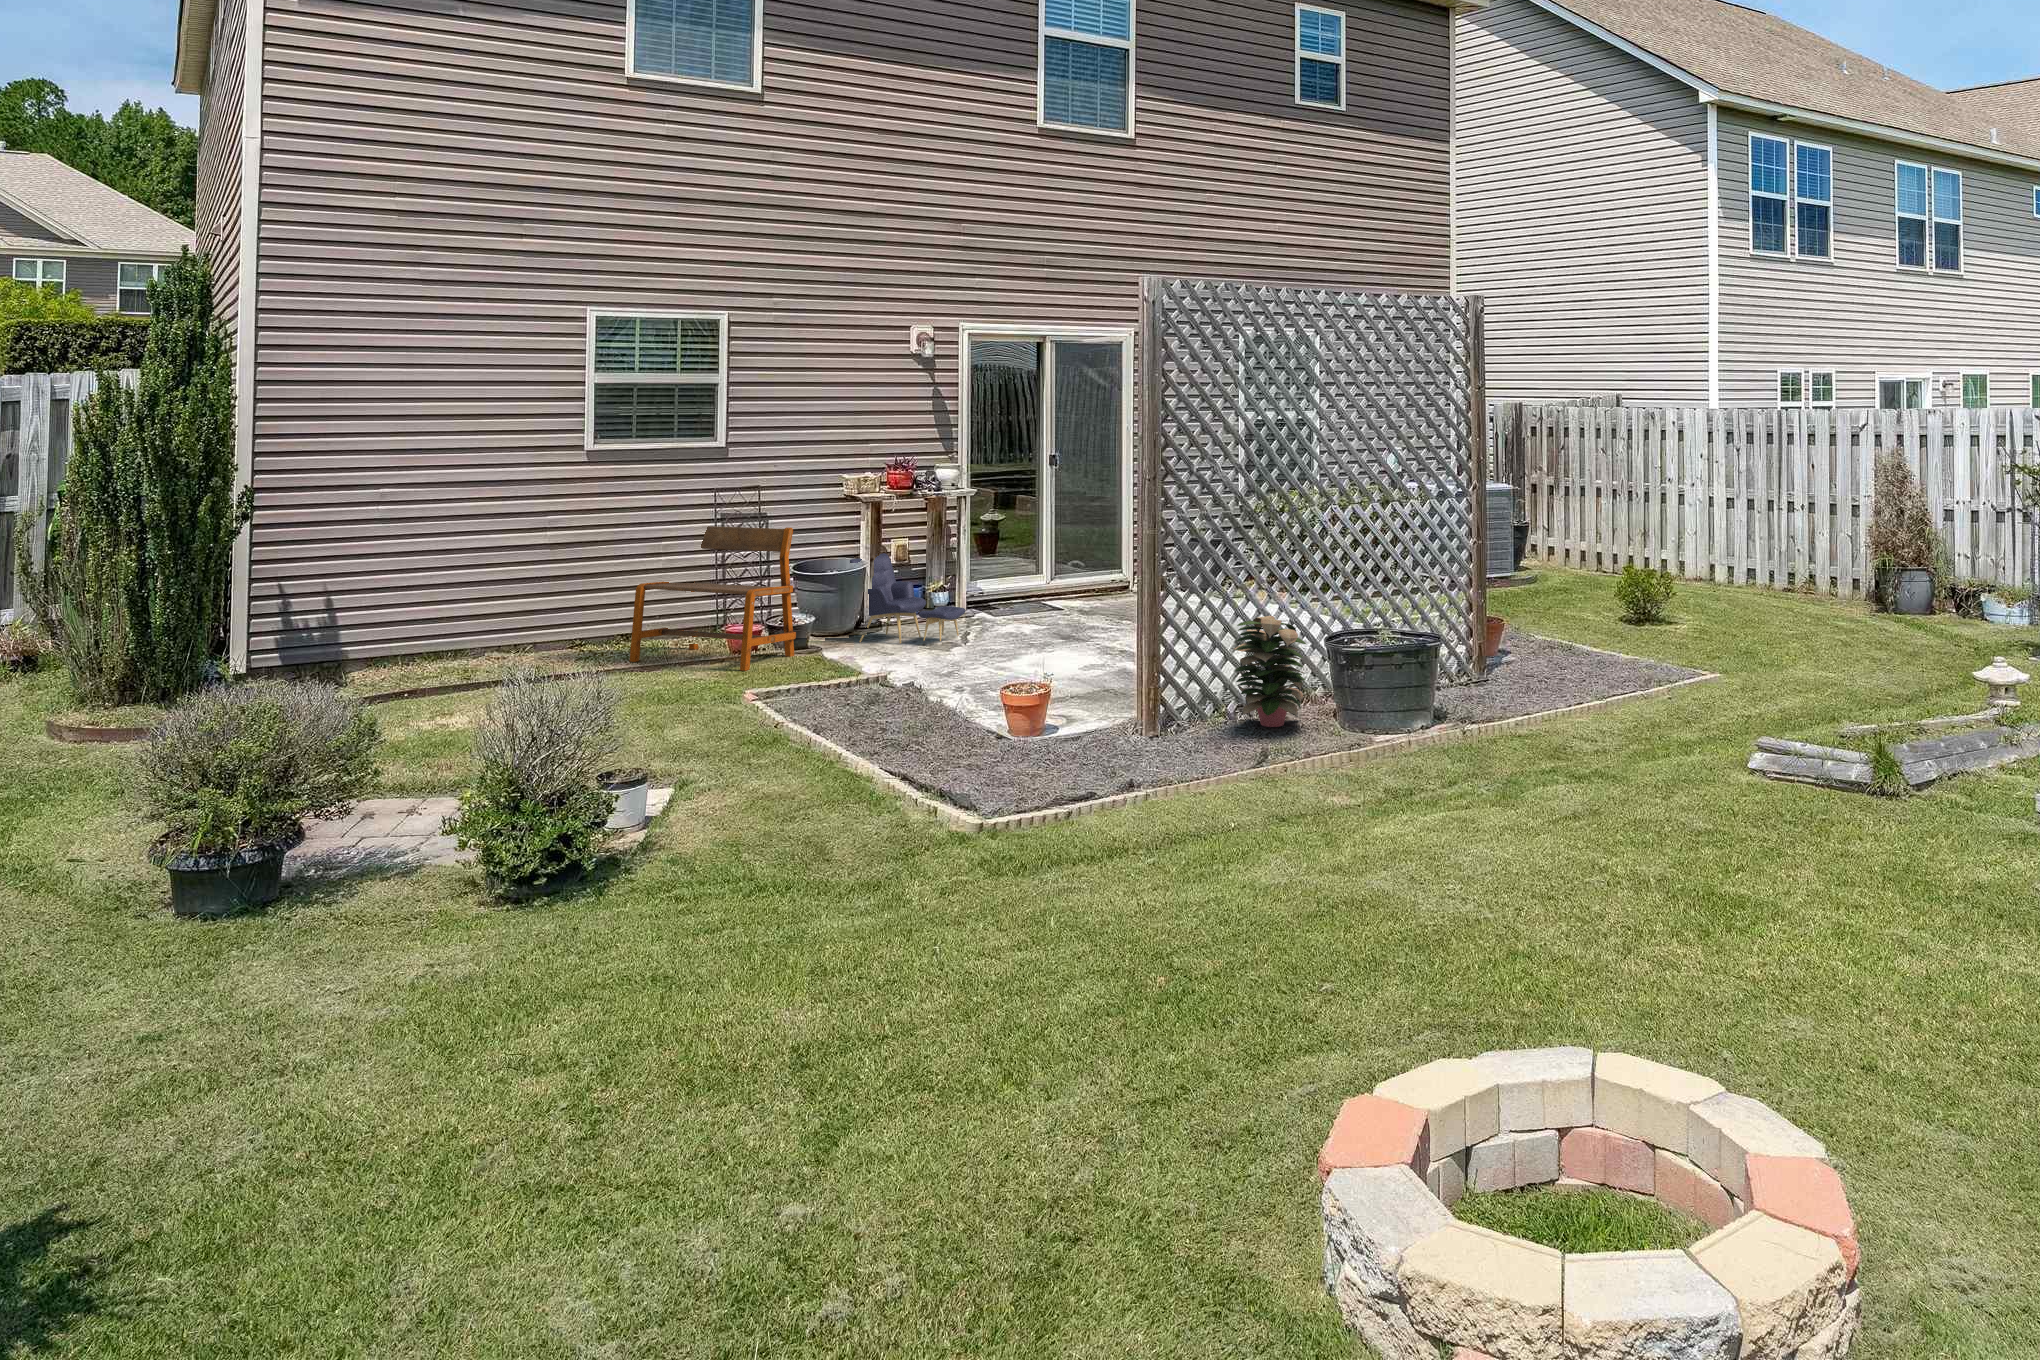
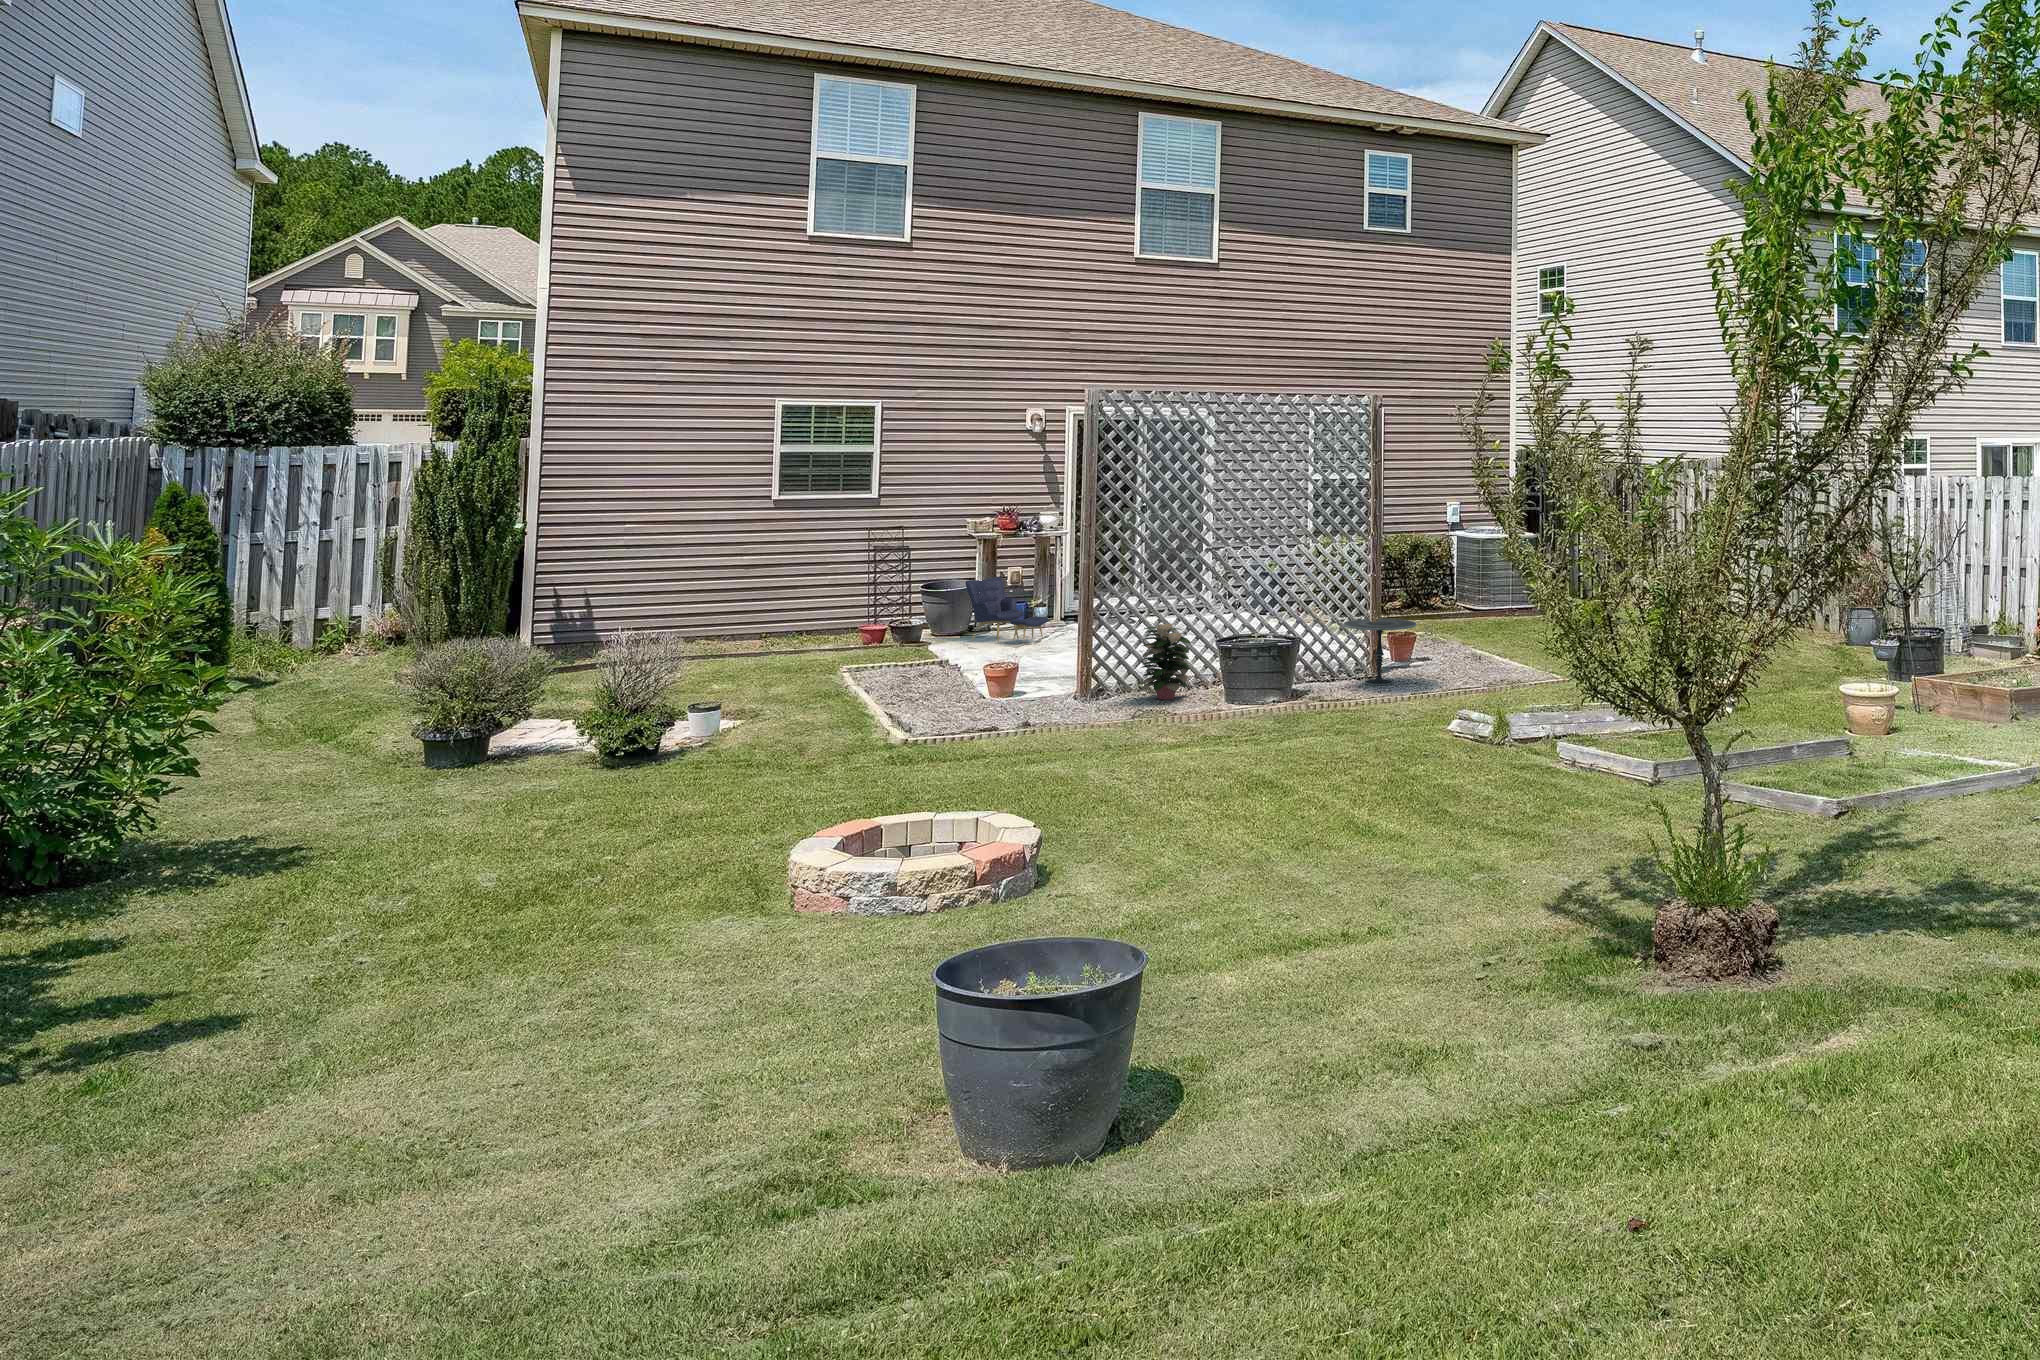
bench: present [629,526,796,671] -> none [798,553,916,657]
side table: none [1469,600,1574,693] -> present [1343,619,1417,685]

